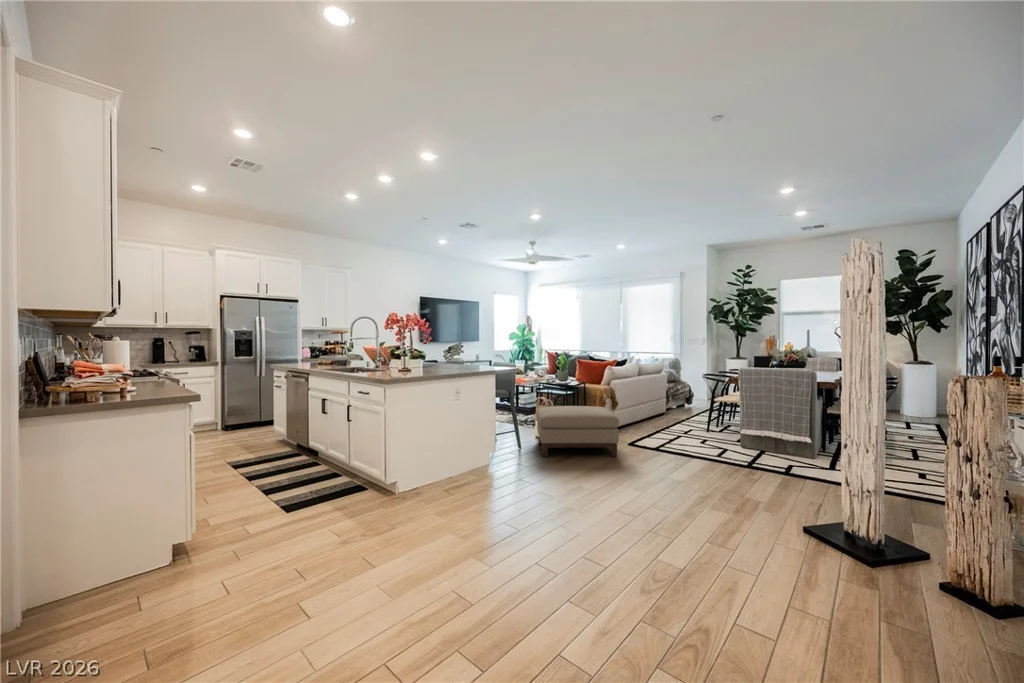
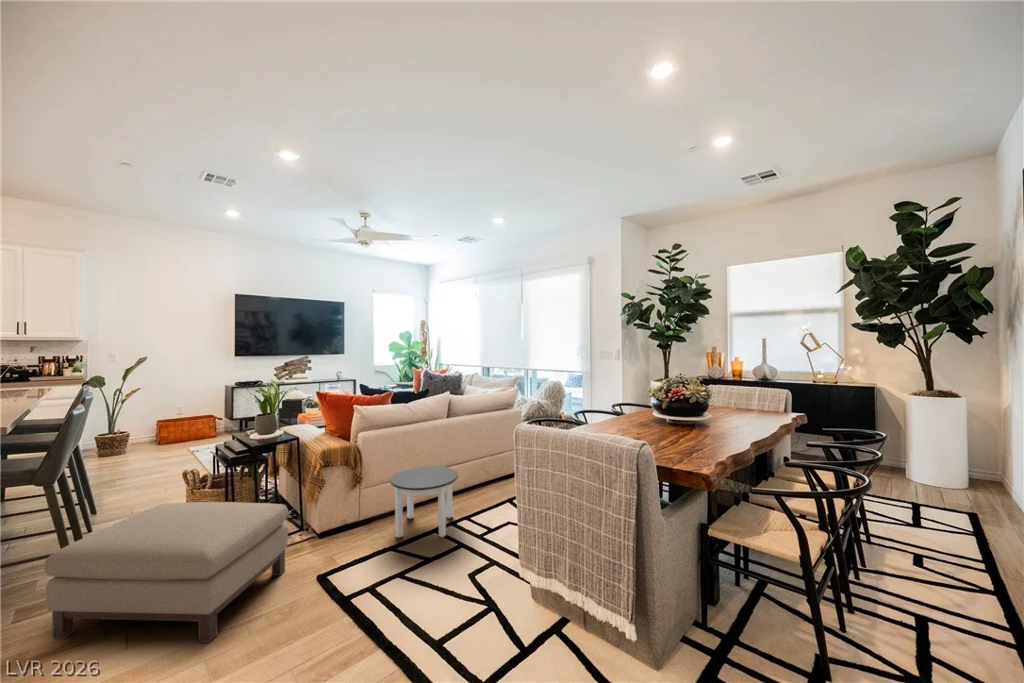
round table: none [629,399,668,433] -> present [390,466,458,537]

